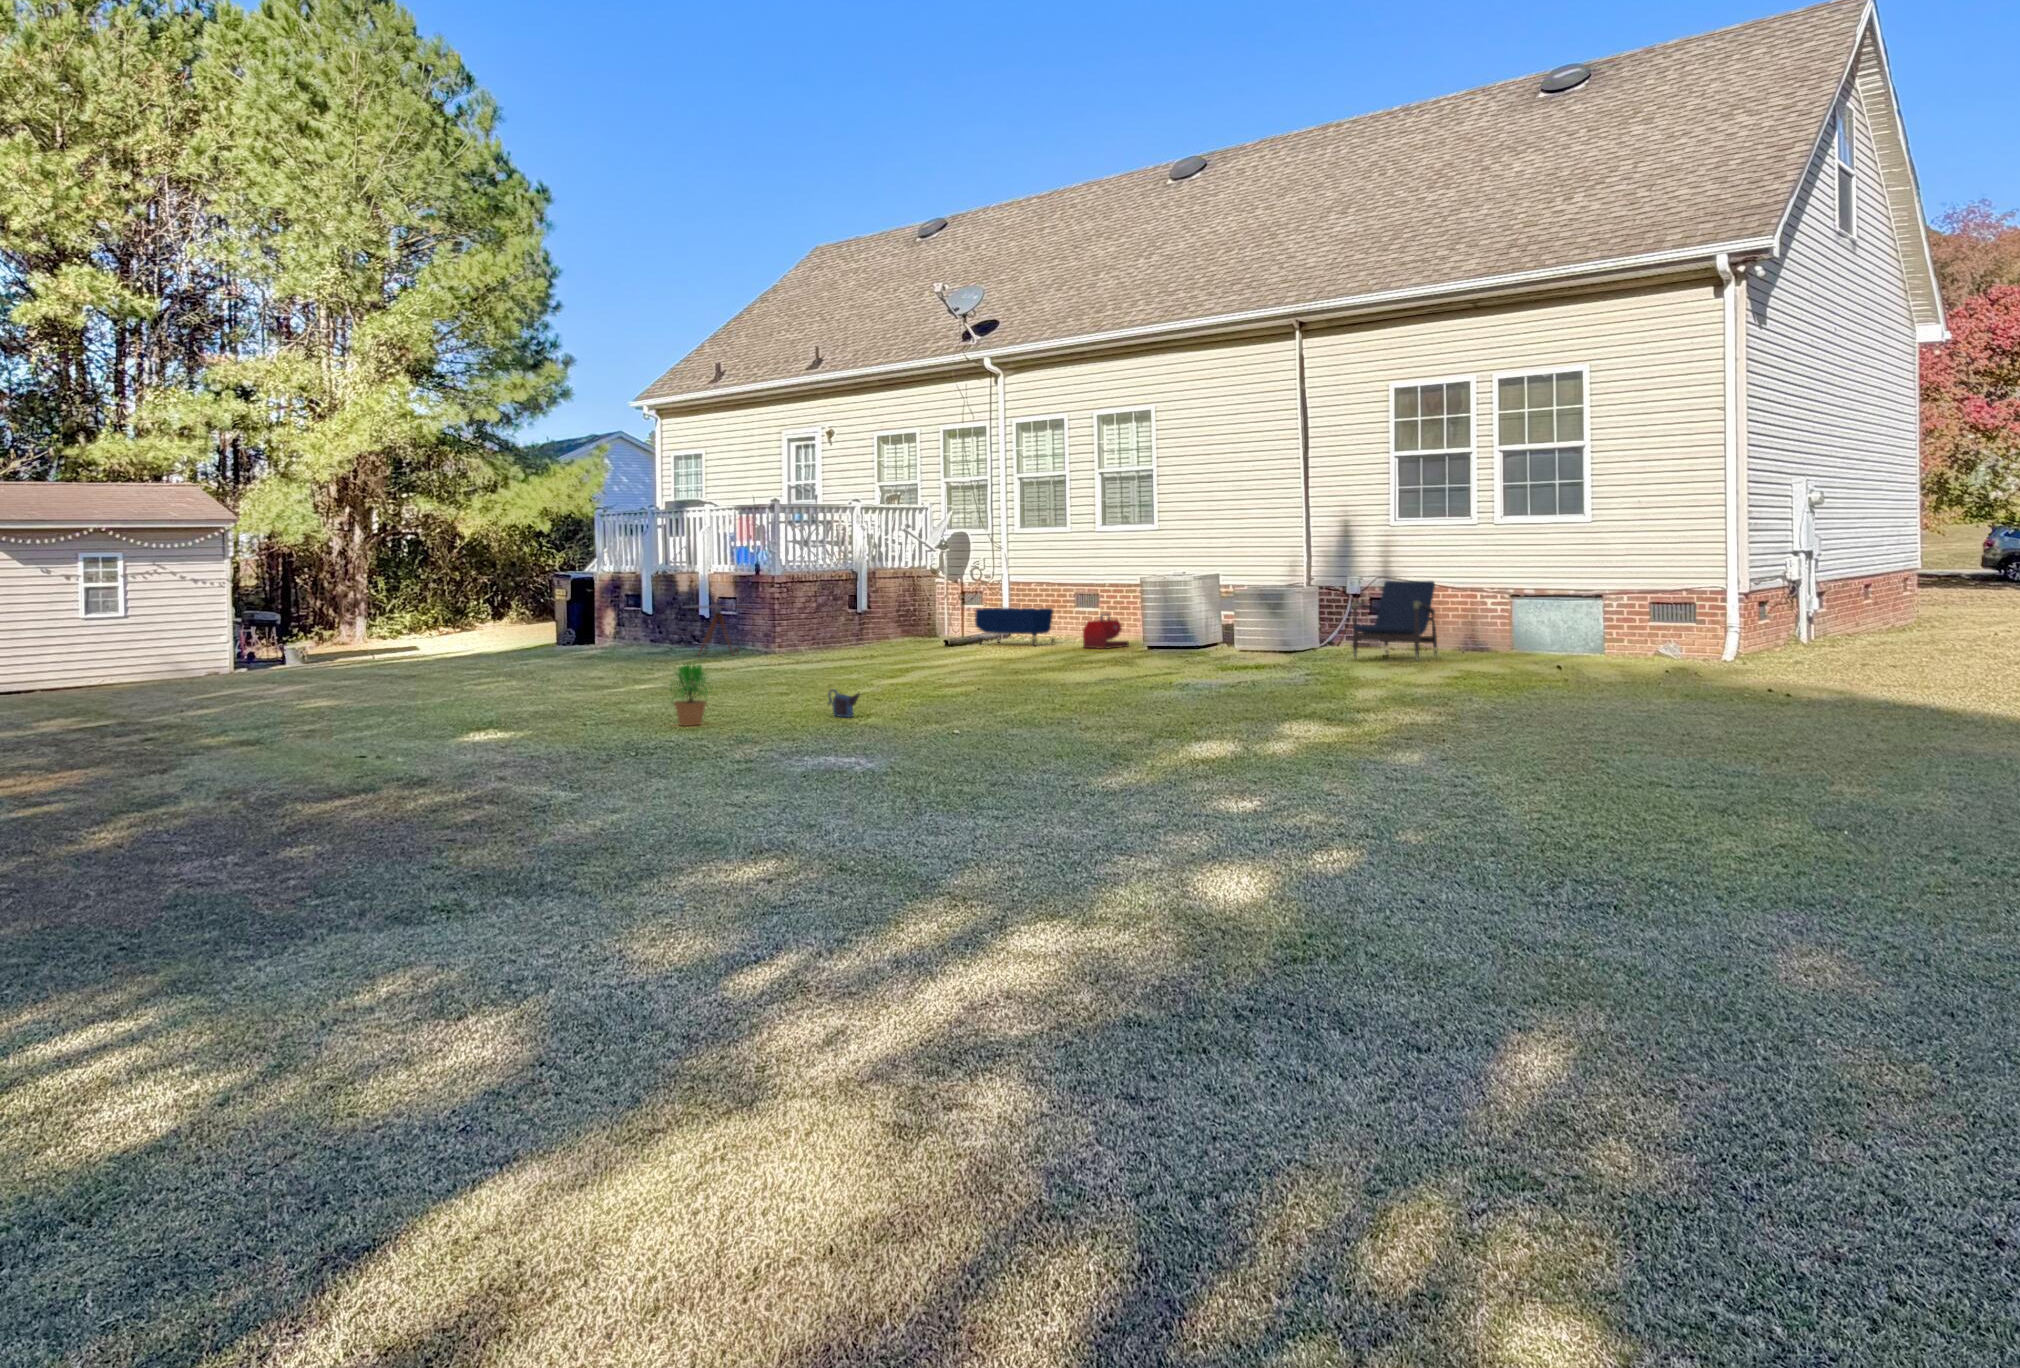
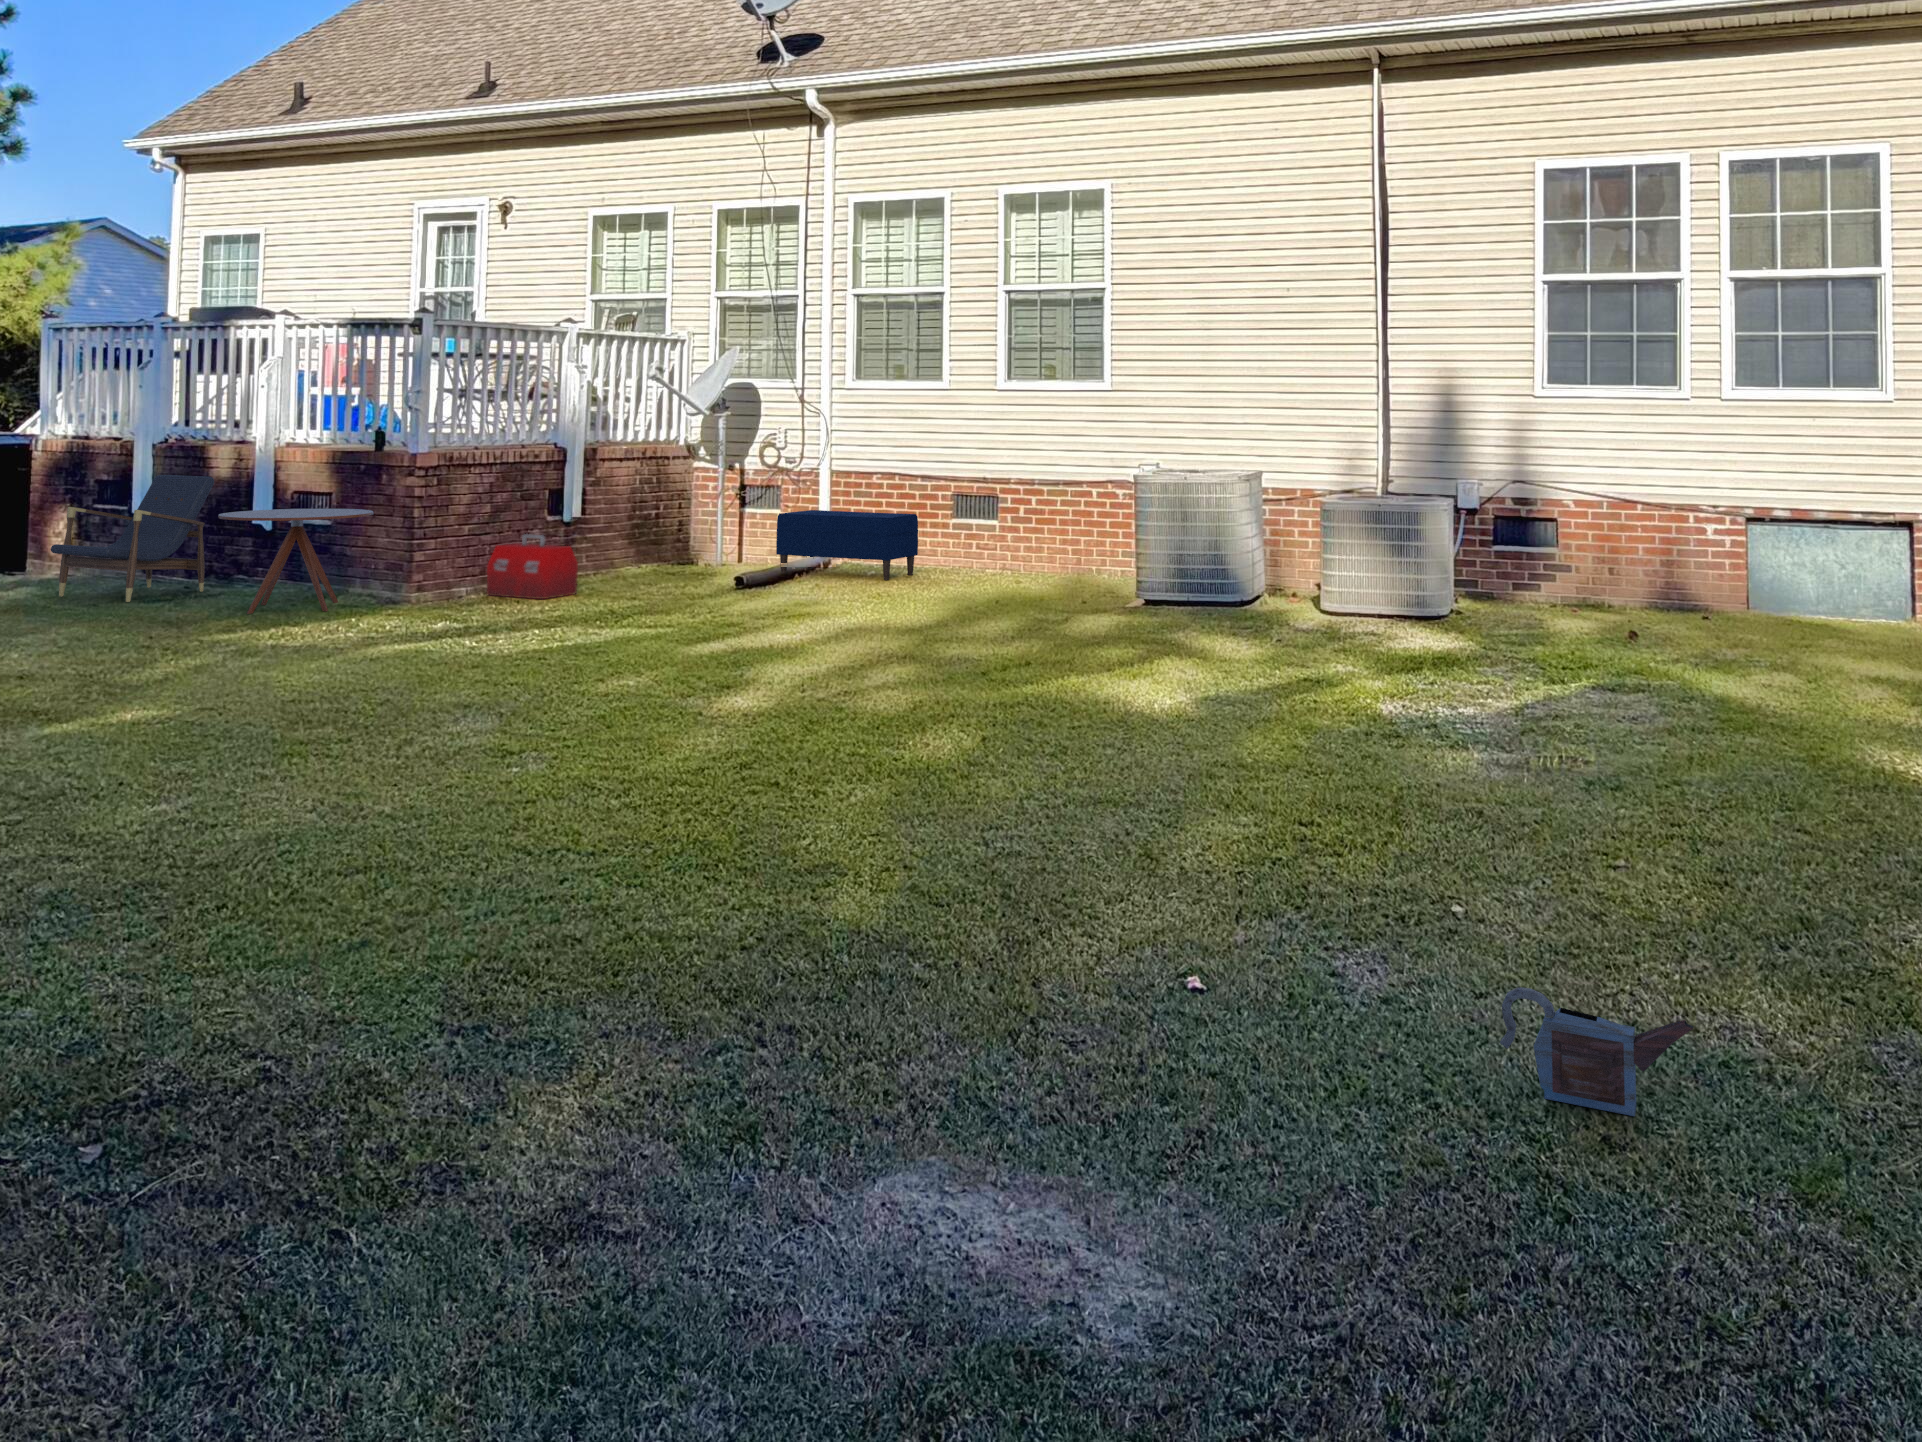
lounge chair: present [1353,581,1437,661] -> present [51,475,214,602]
toolbox: present [1083,614,1129,649] -> present [487,534,578,599]
potted plant: present [670,663,708,726] -> none [126,907,363,1196]
watering can: present [828,689,860,717] -> present [1500,987,1693,1116]

